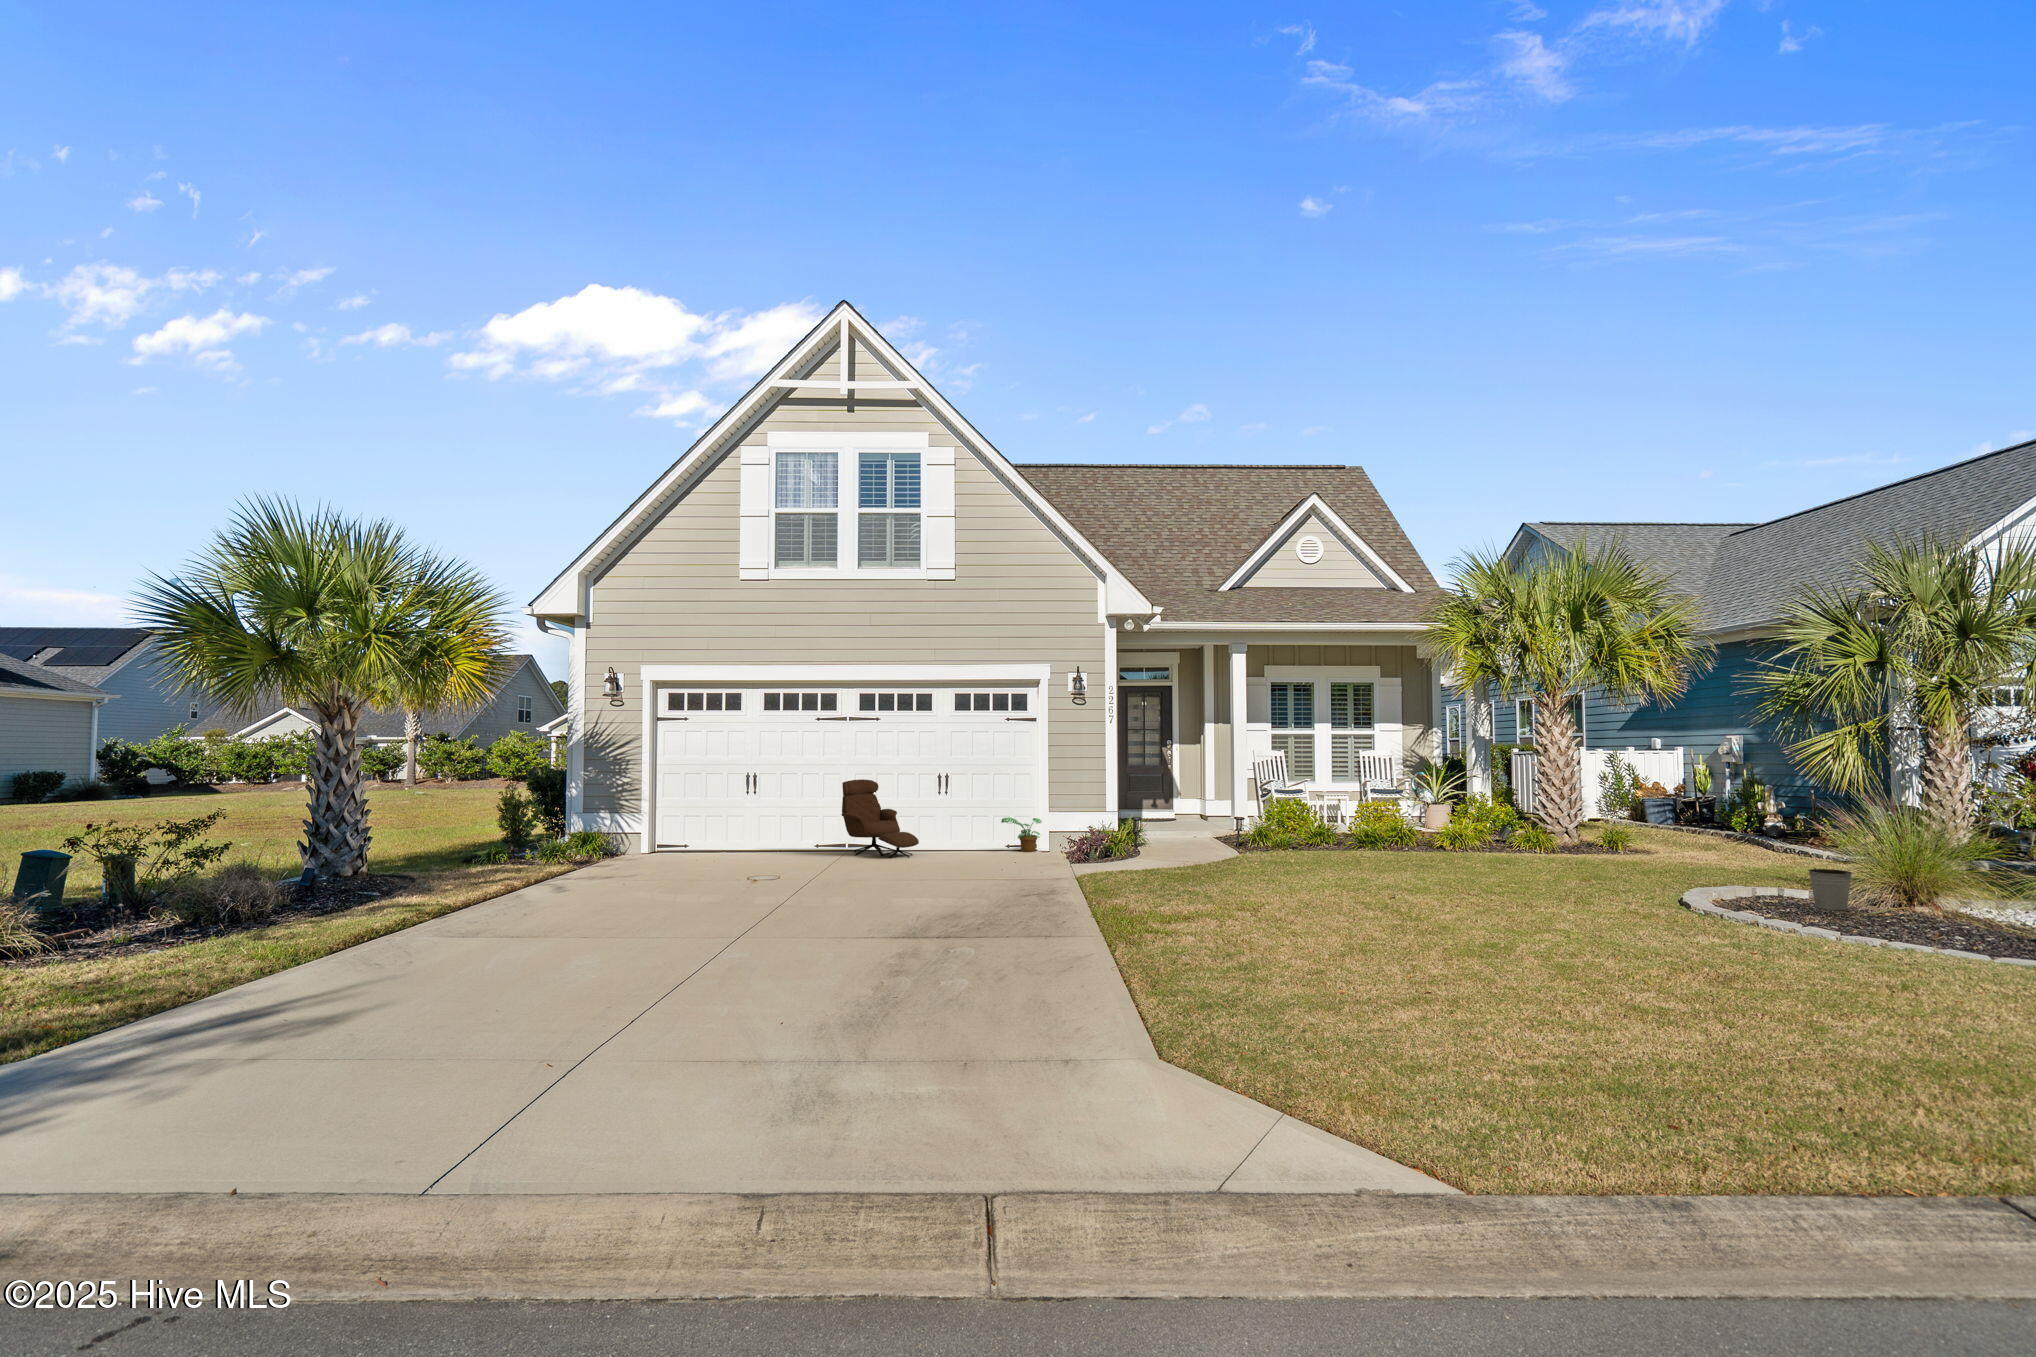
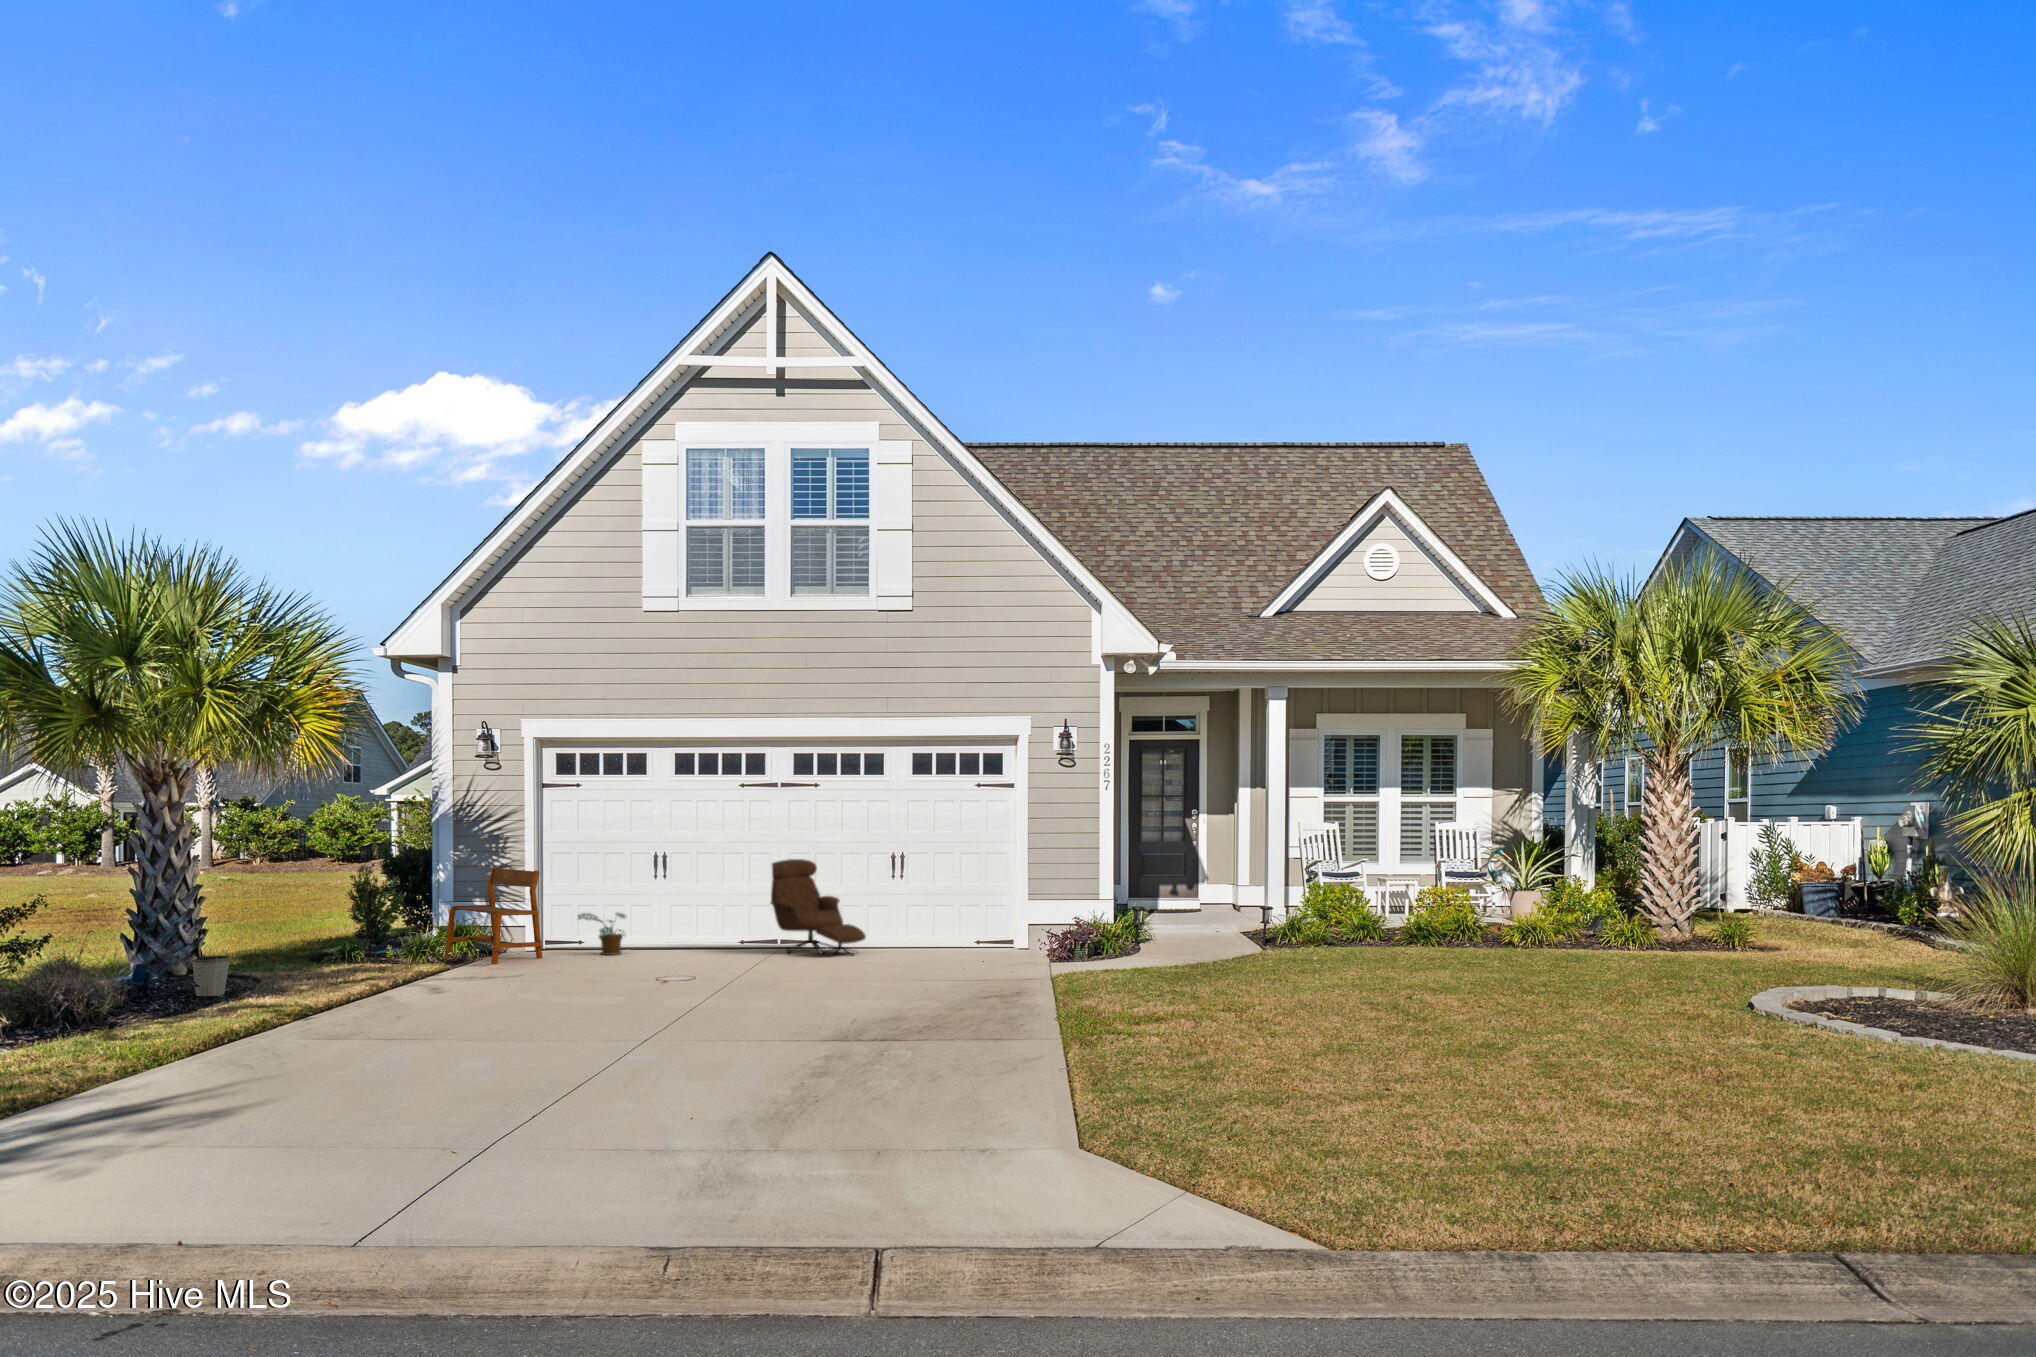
bench: none [578,786,657,864] -> present [445,867,542,964]
potted plant: present [1001,818,1041,852] -> present [578,913,625,955]
bucket: present [1809,867,1854,910] -> present [189,955,230,996]

